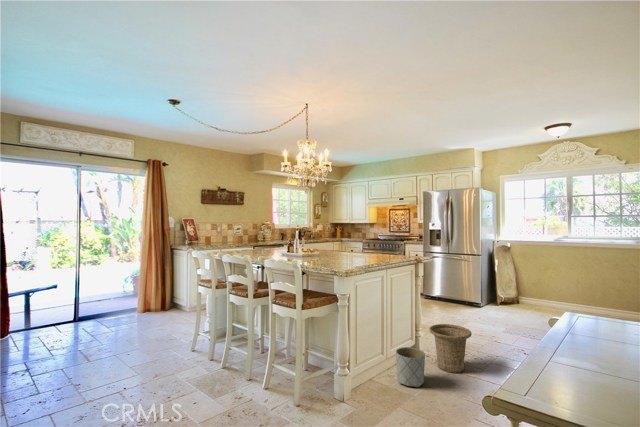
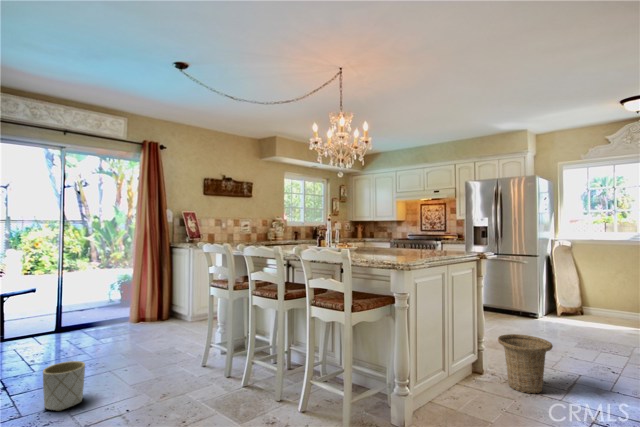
planter: present [396,347,425,388] -> present [43,361,85,411]

